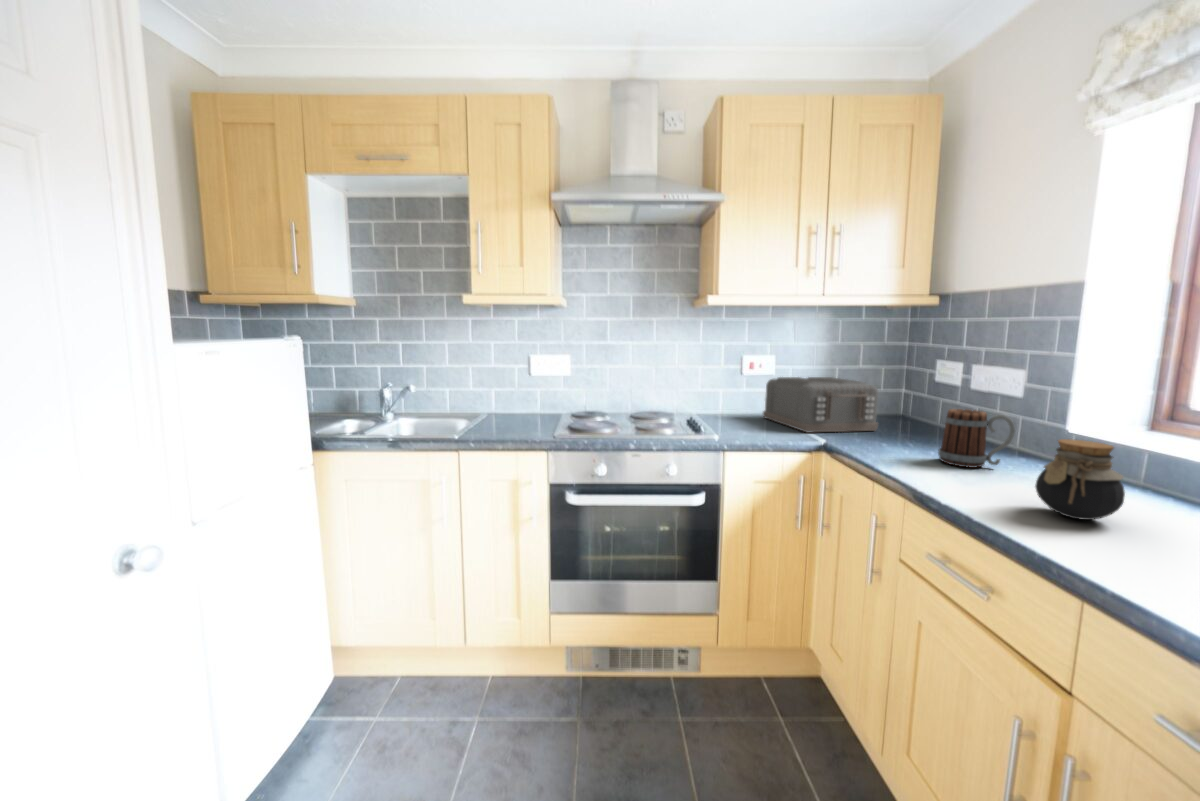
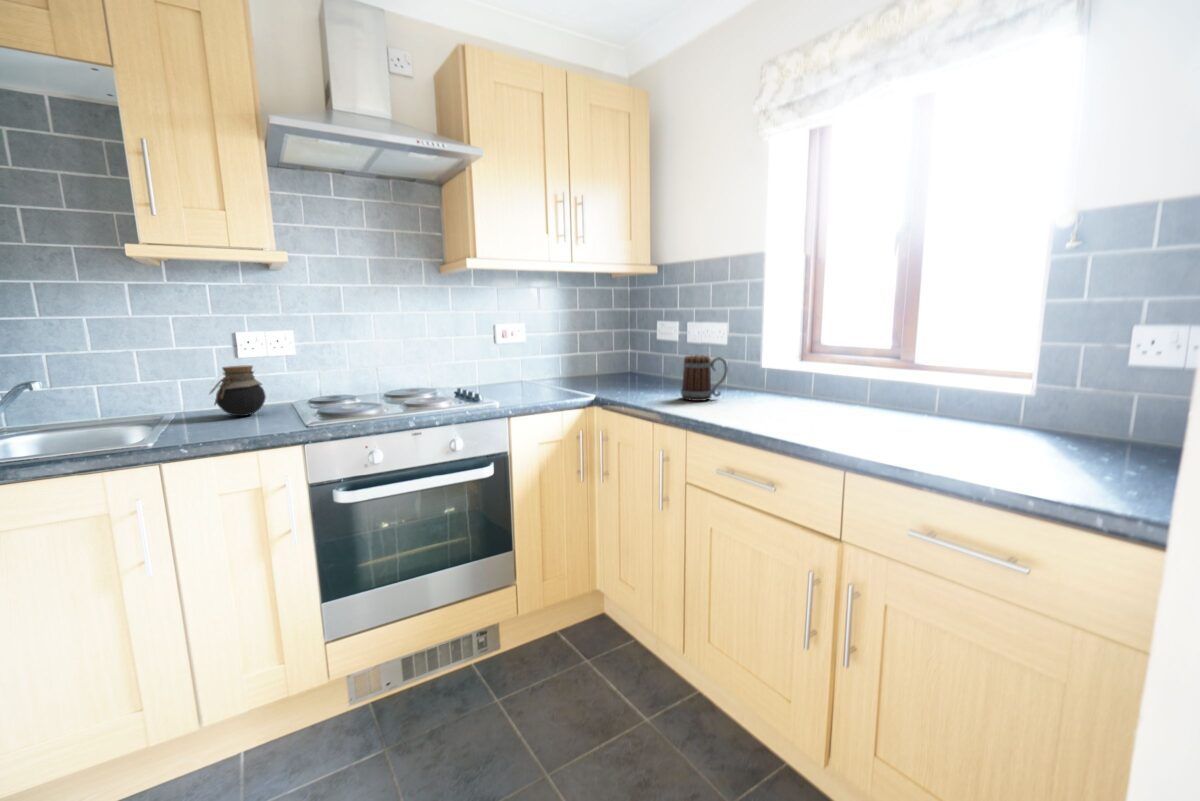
toaster: present [763,377,878,433] -> none [525,341,626,392]
jar: present [1035,439,1125,520] -> present [210,365,266,416]

